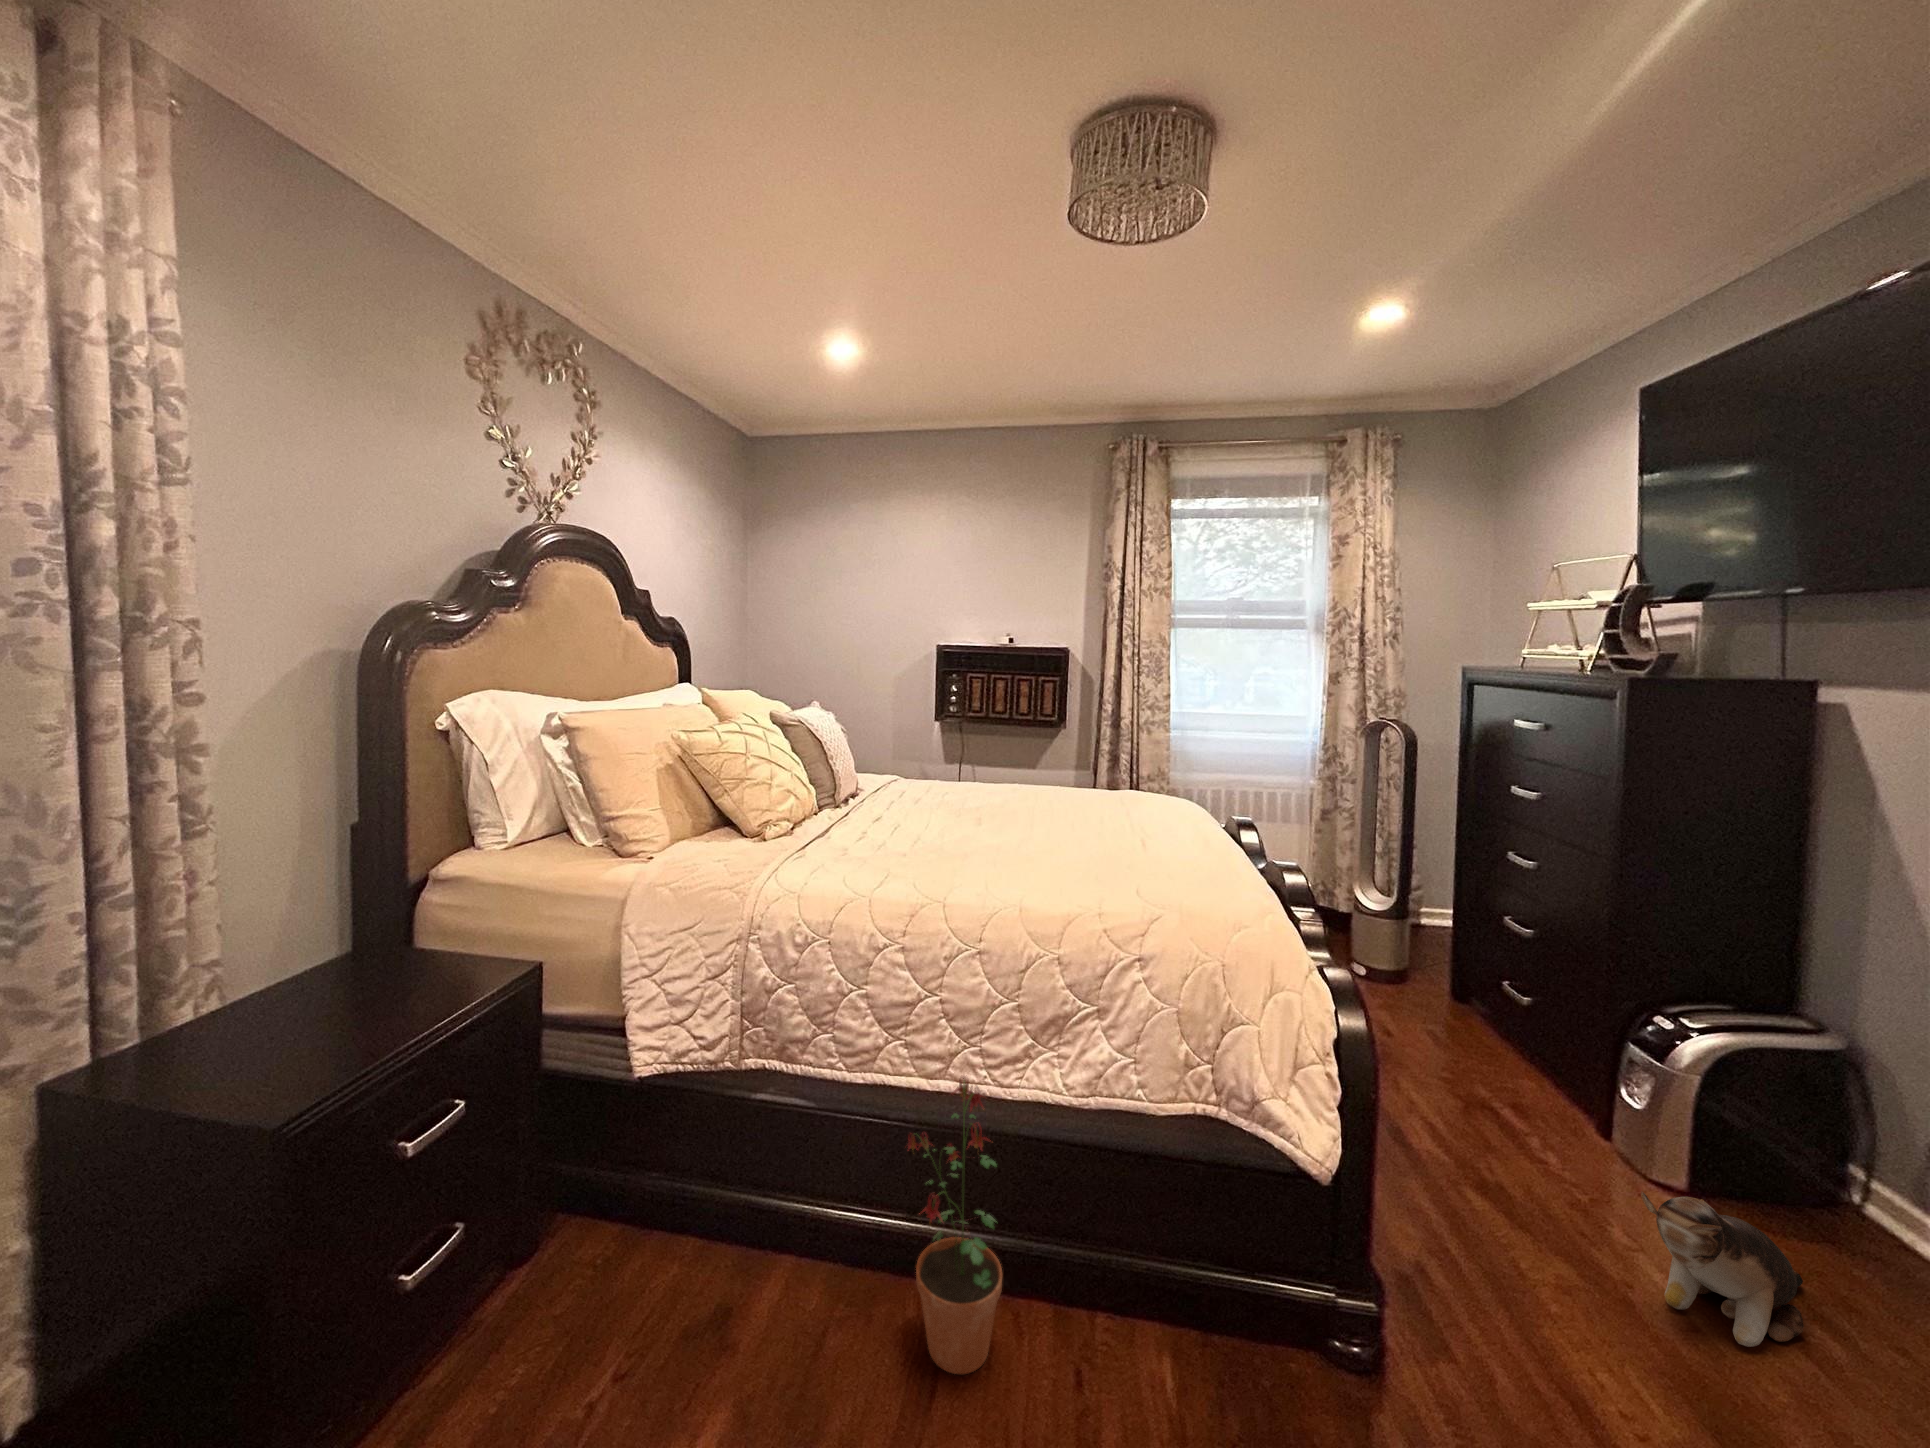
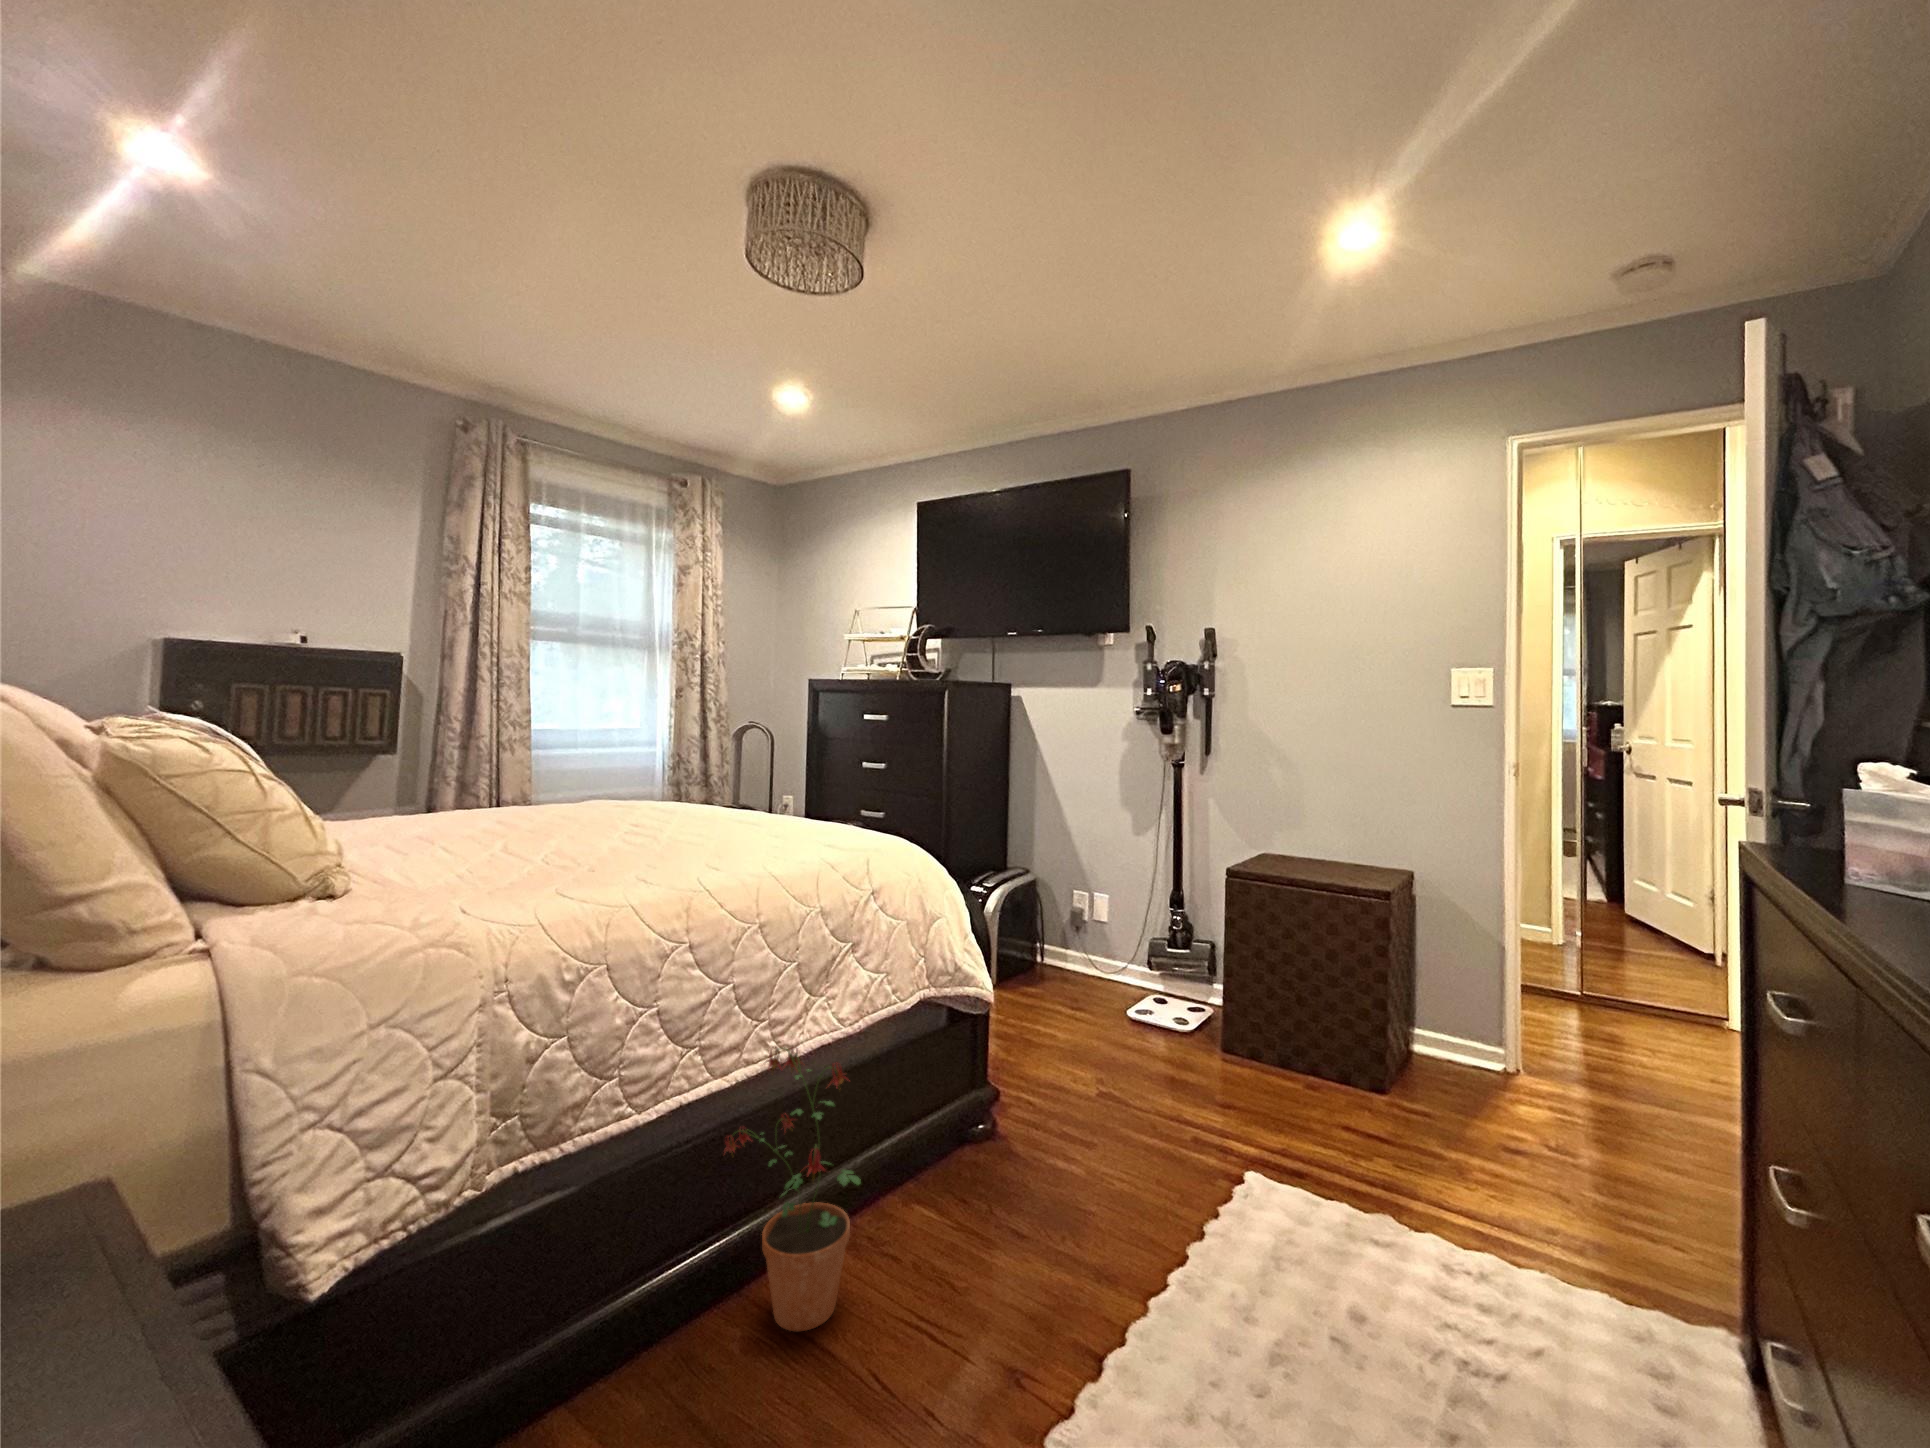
plush toy: present [1641,1192,1804,1347] -> none [1033,960,1076,1031]

